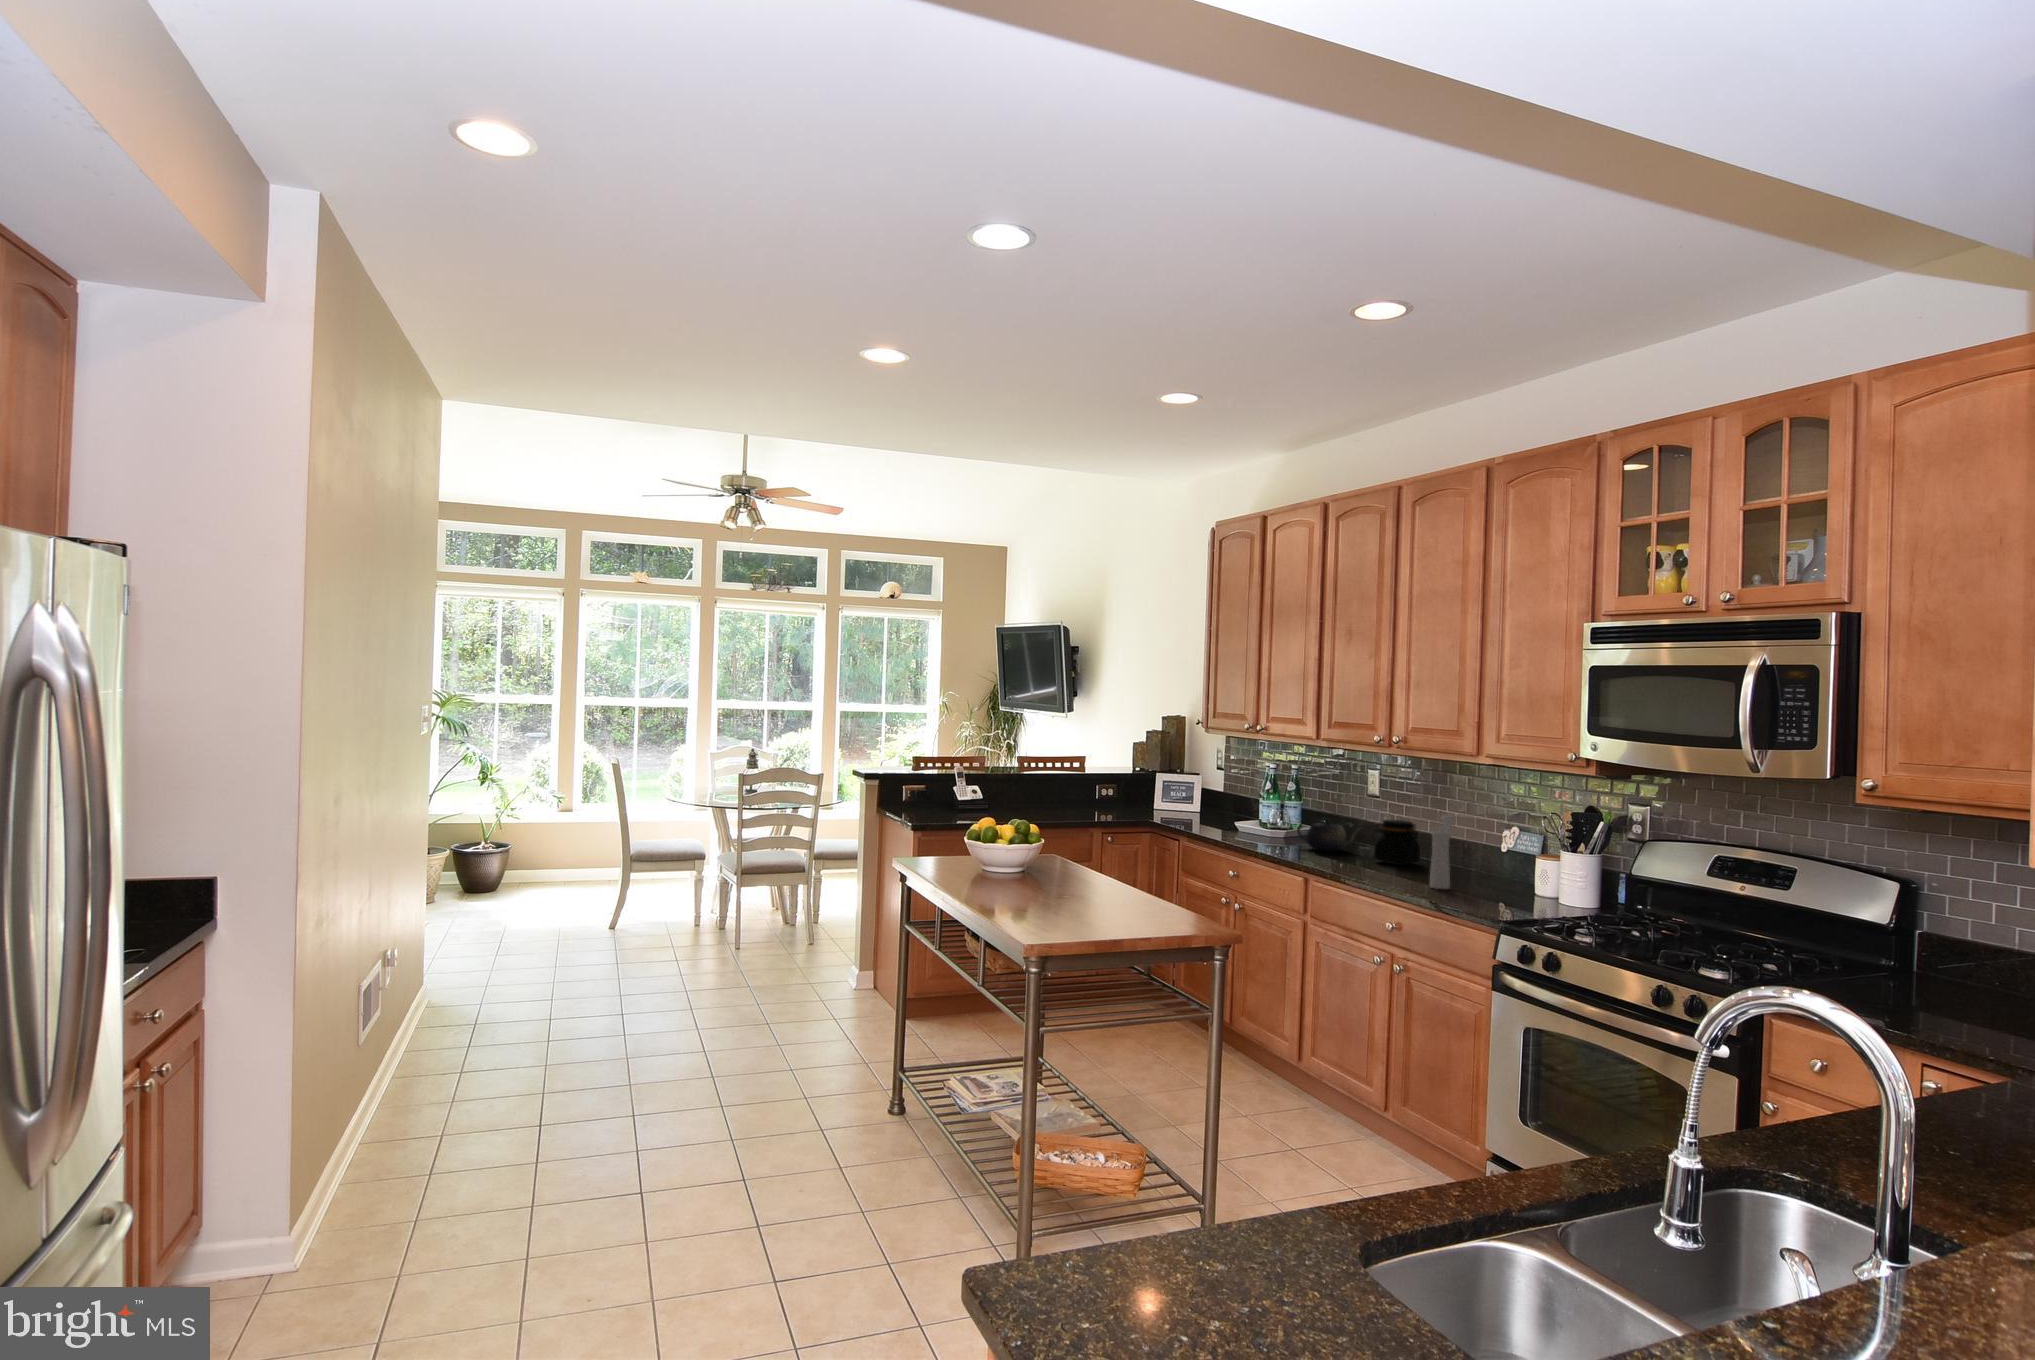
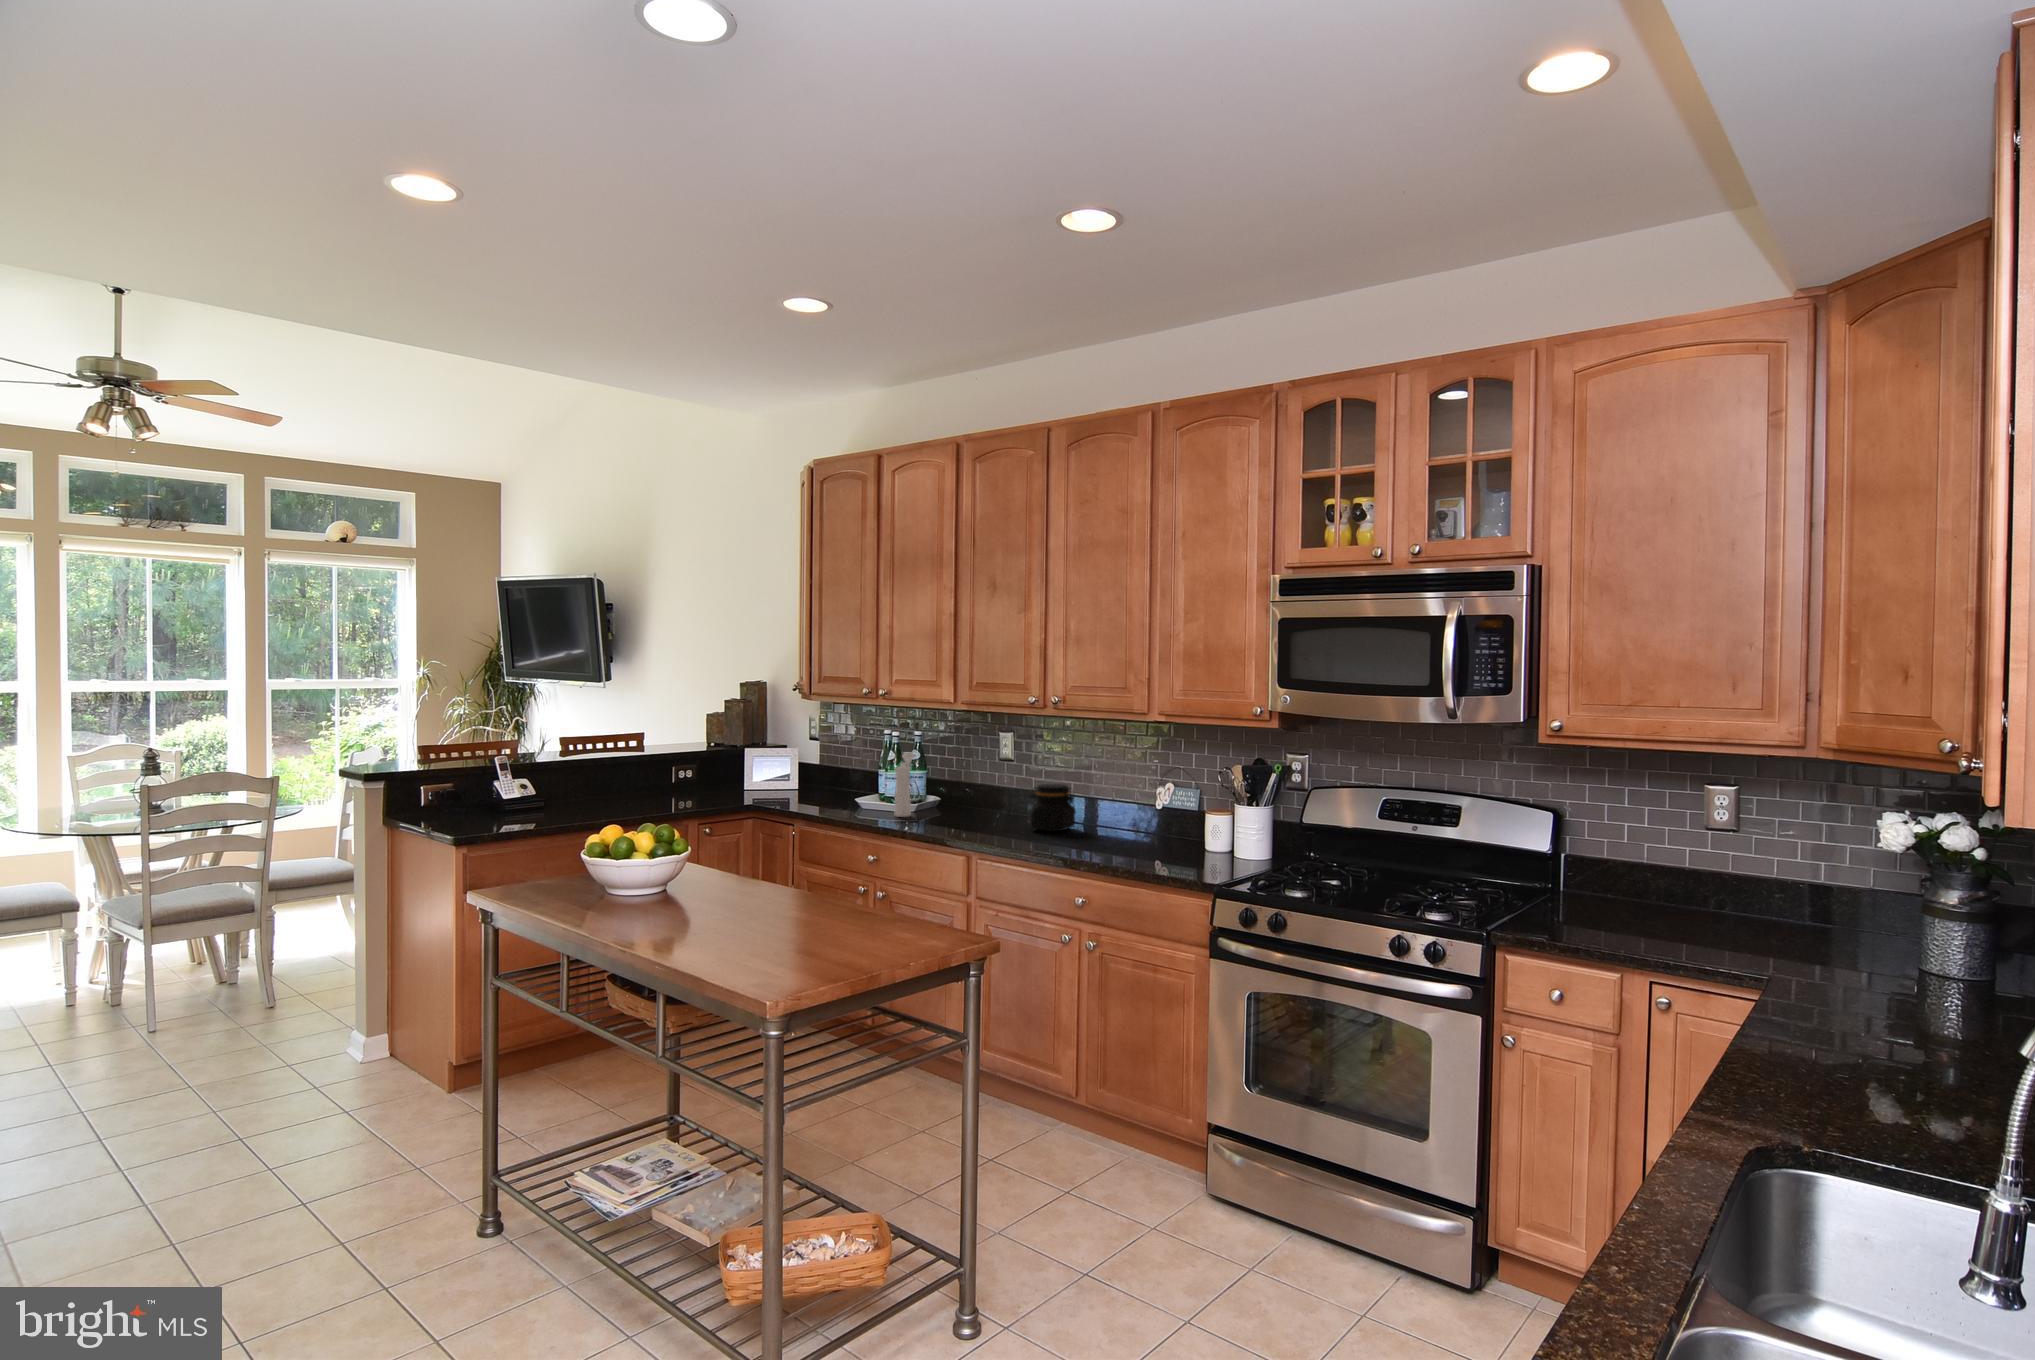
pepper mill: present [1430,815,1455,889] -> present [894,752,914,817]
teapot: present [1297,818,1360,851] -> none [938,787,1009,823]

